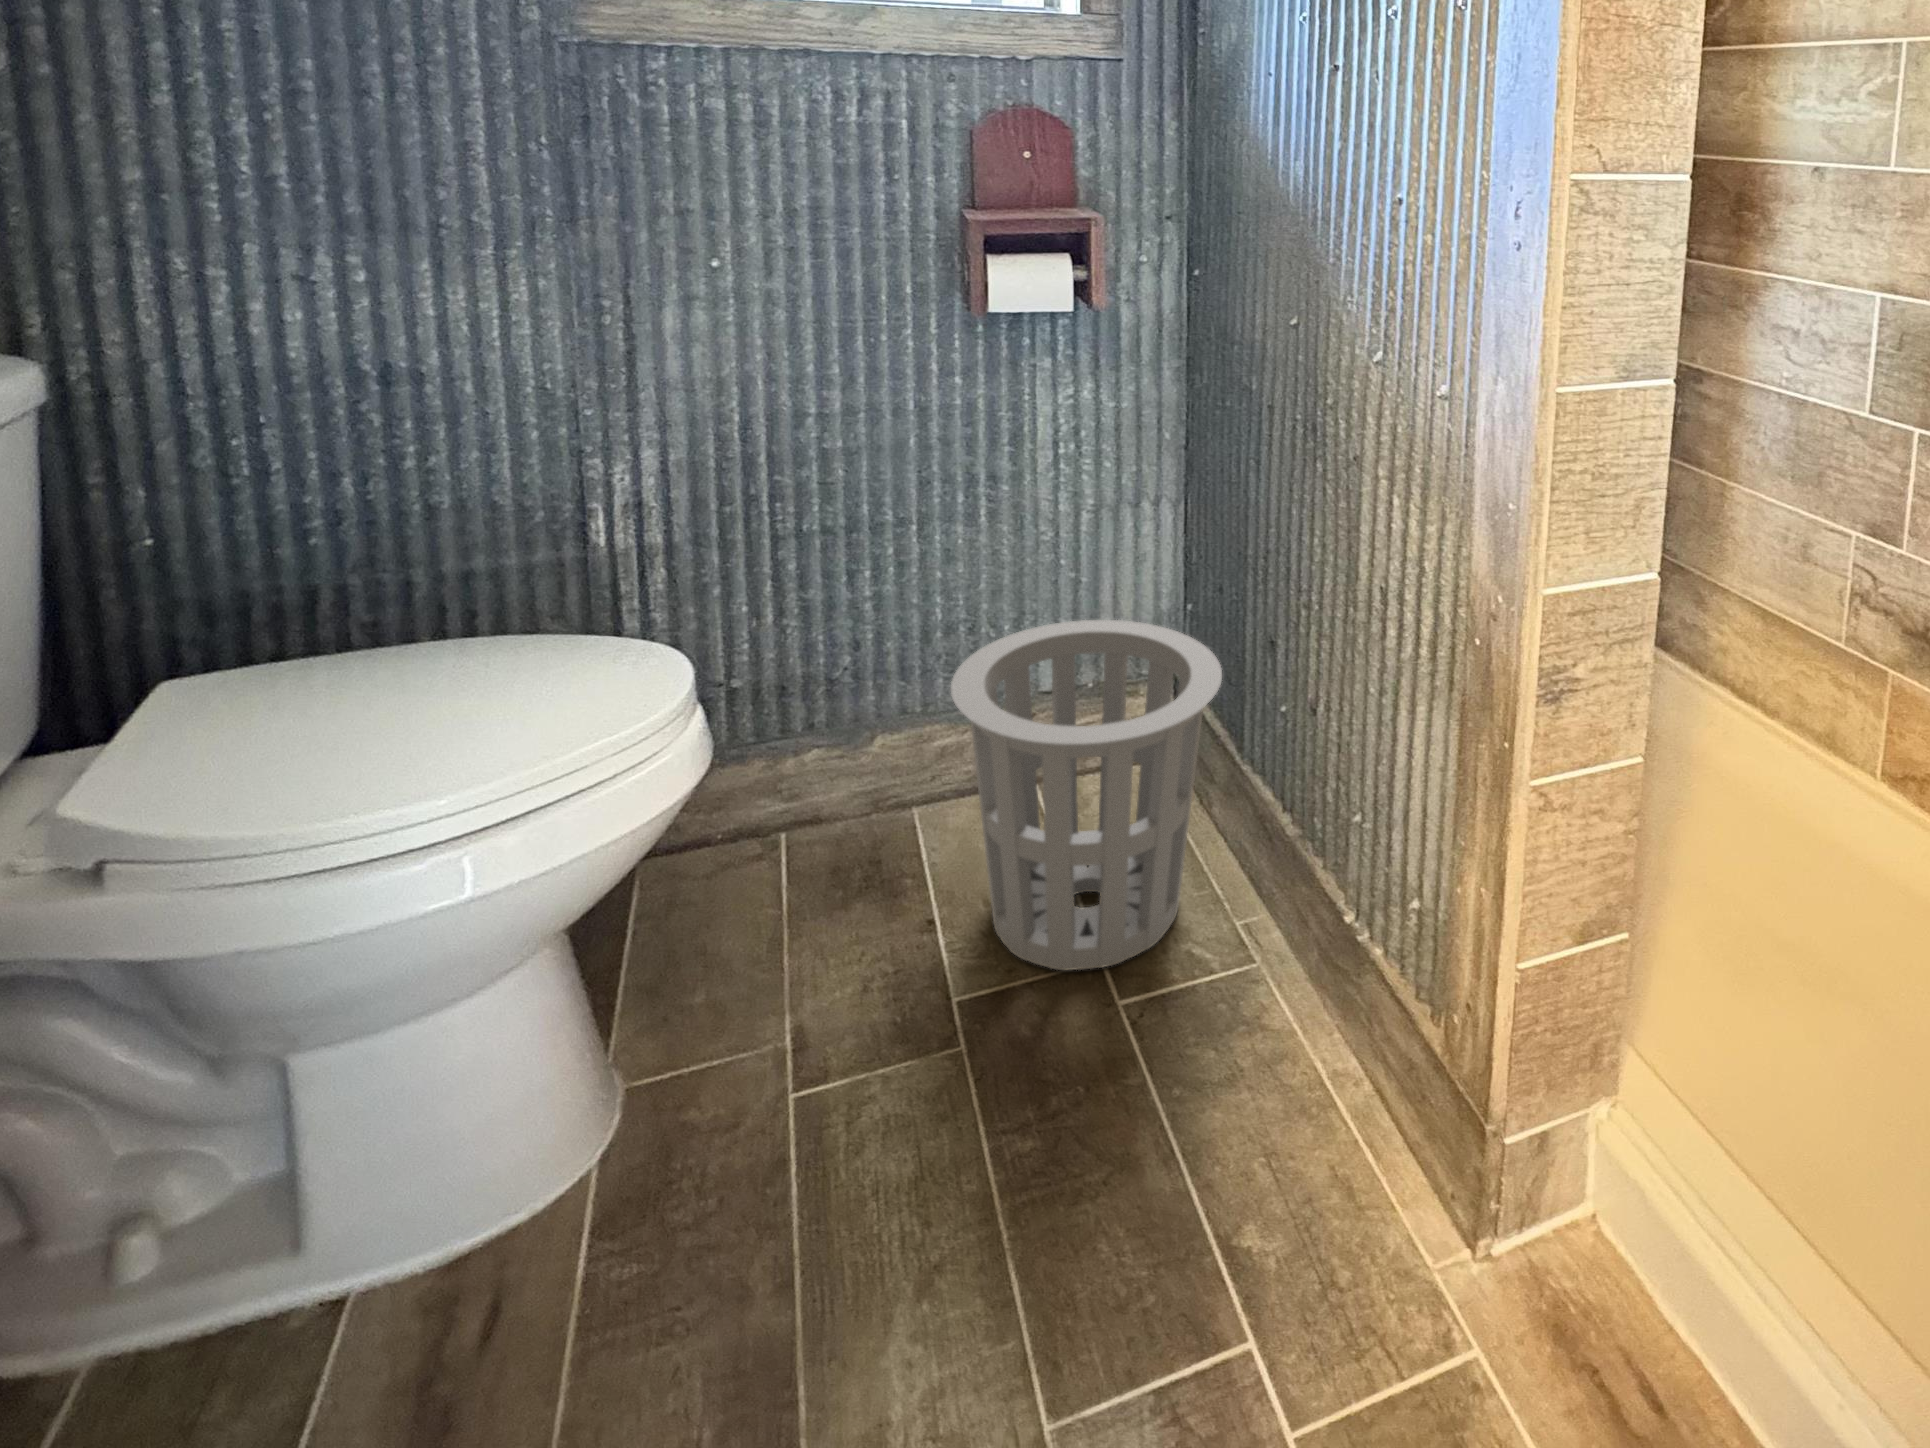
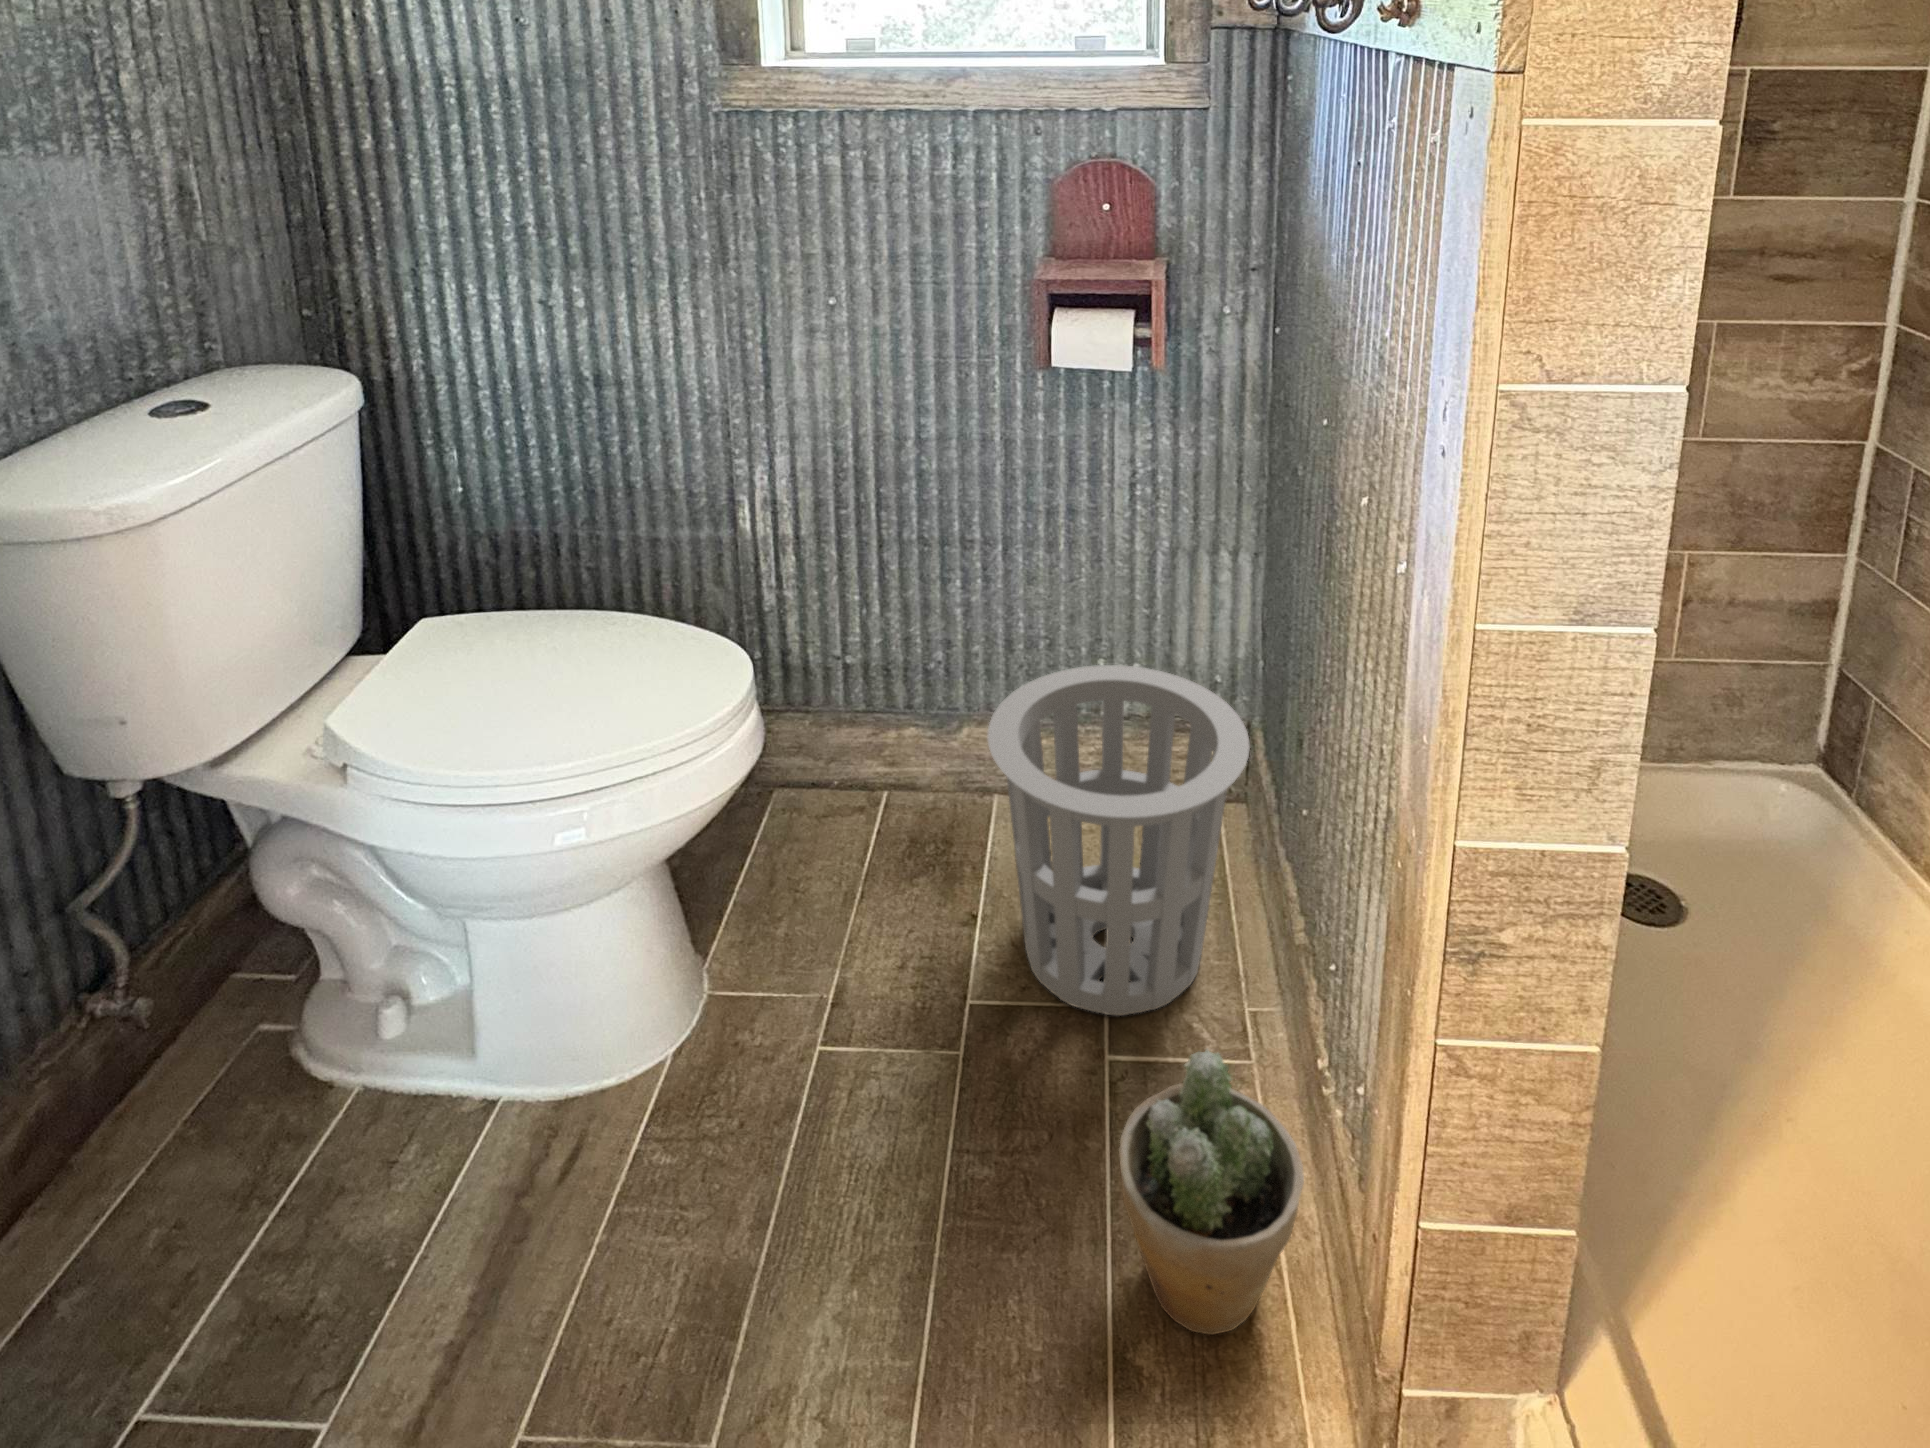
potted plant: none [1187,922,1365,1206] -> present [1119,1049,1304,1335]

